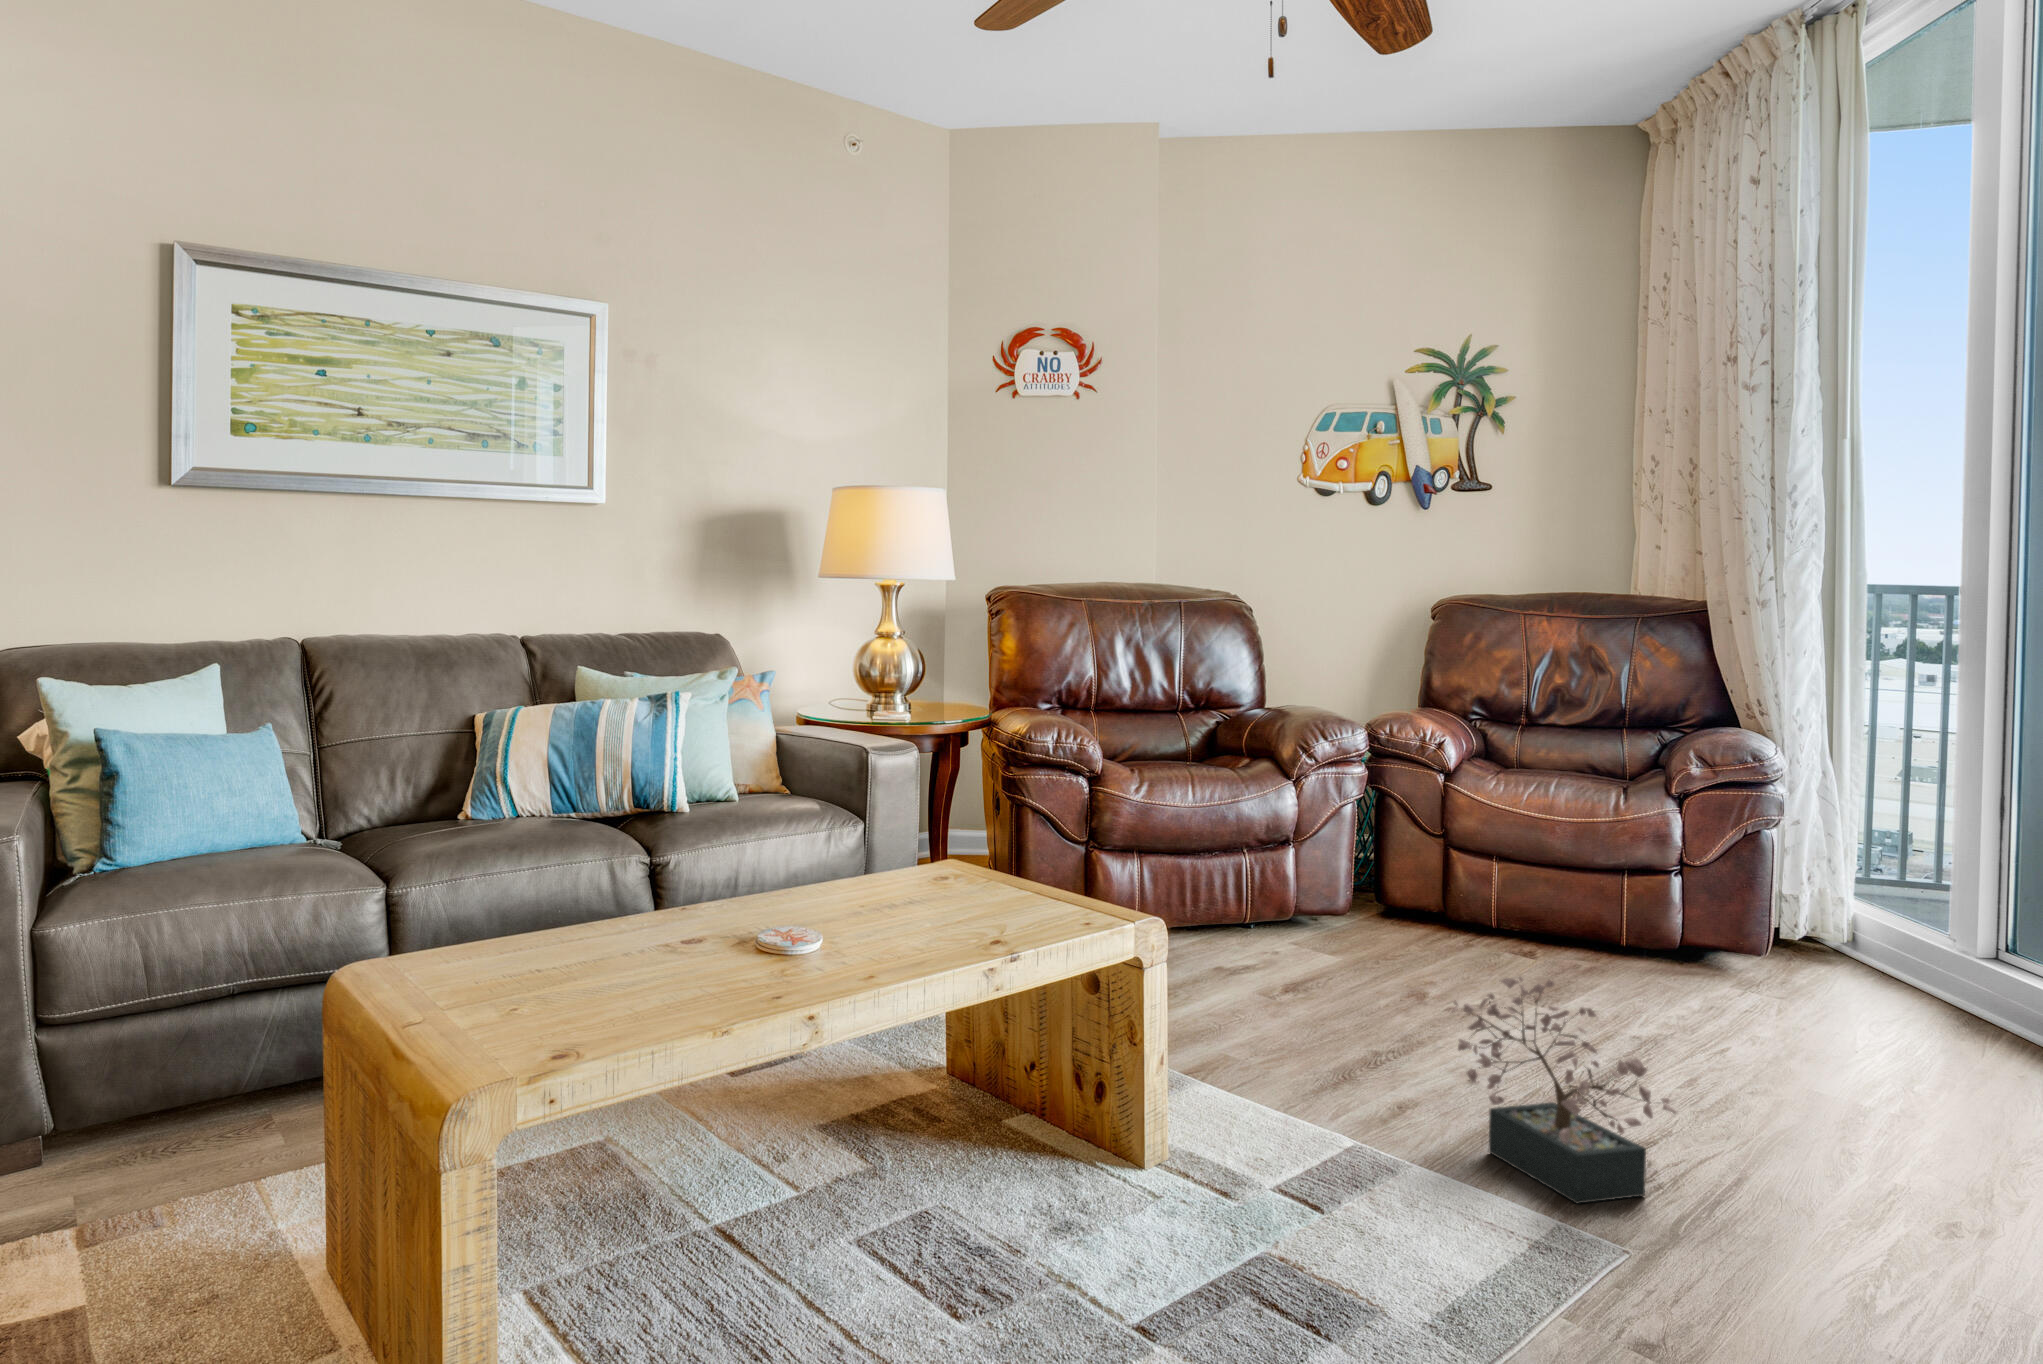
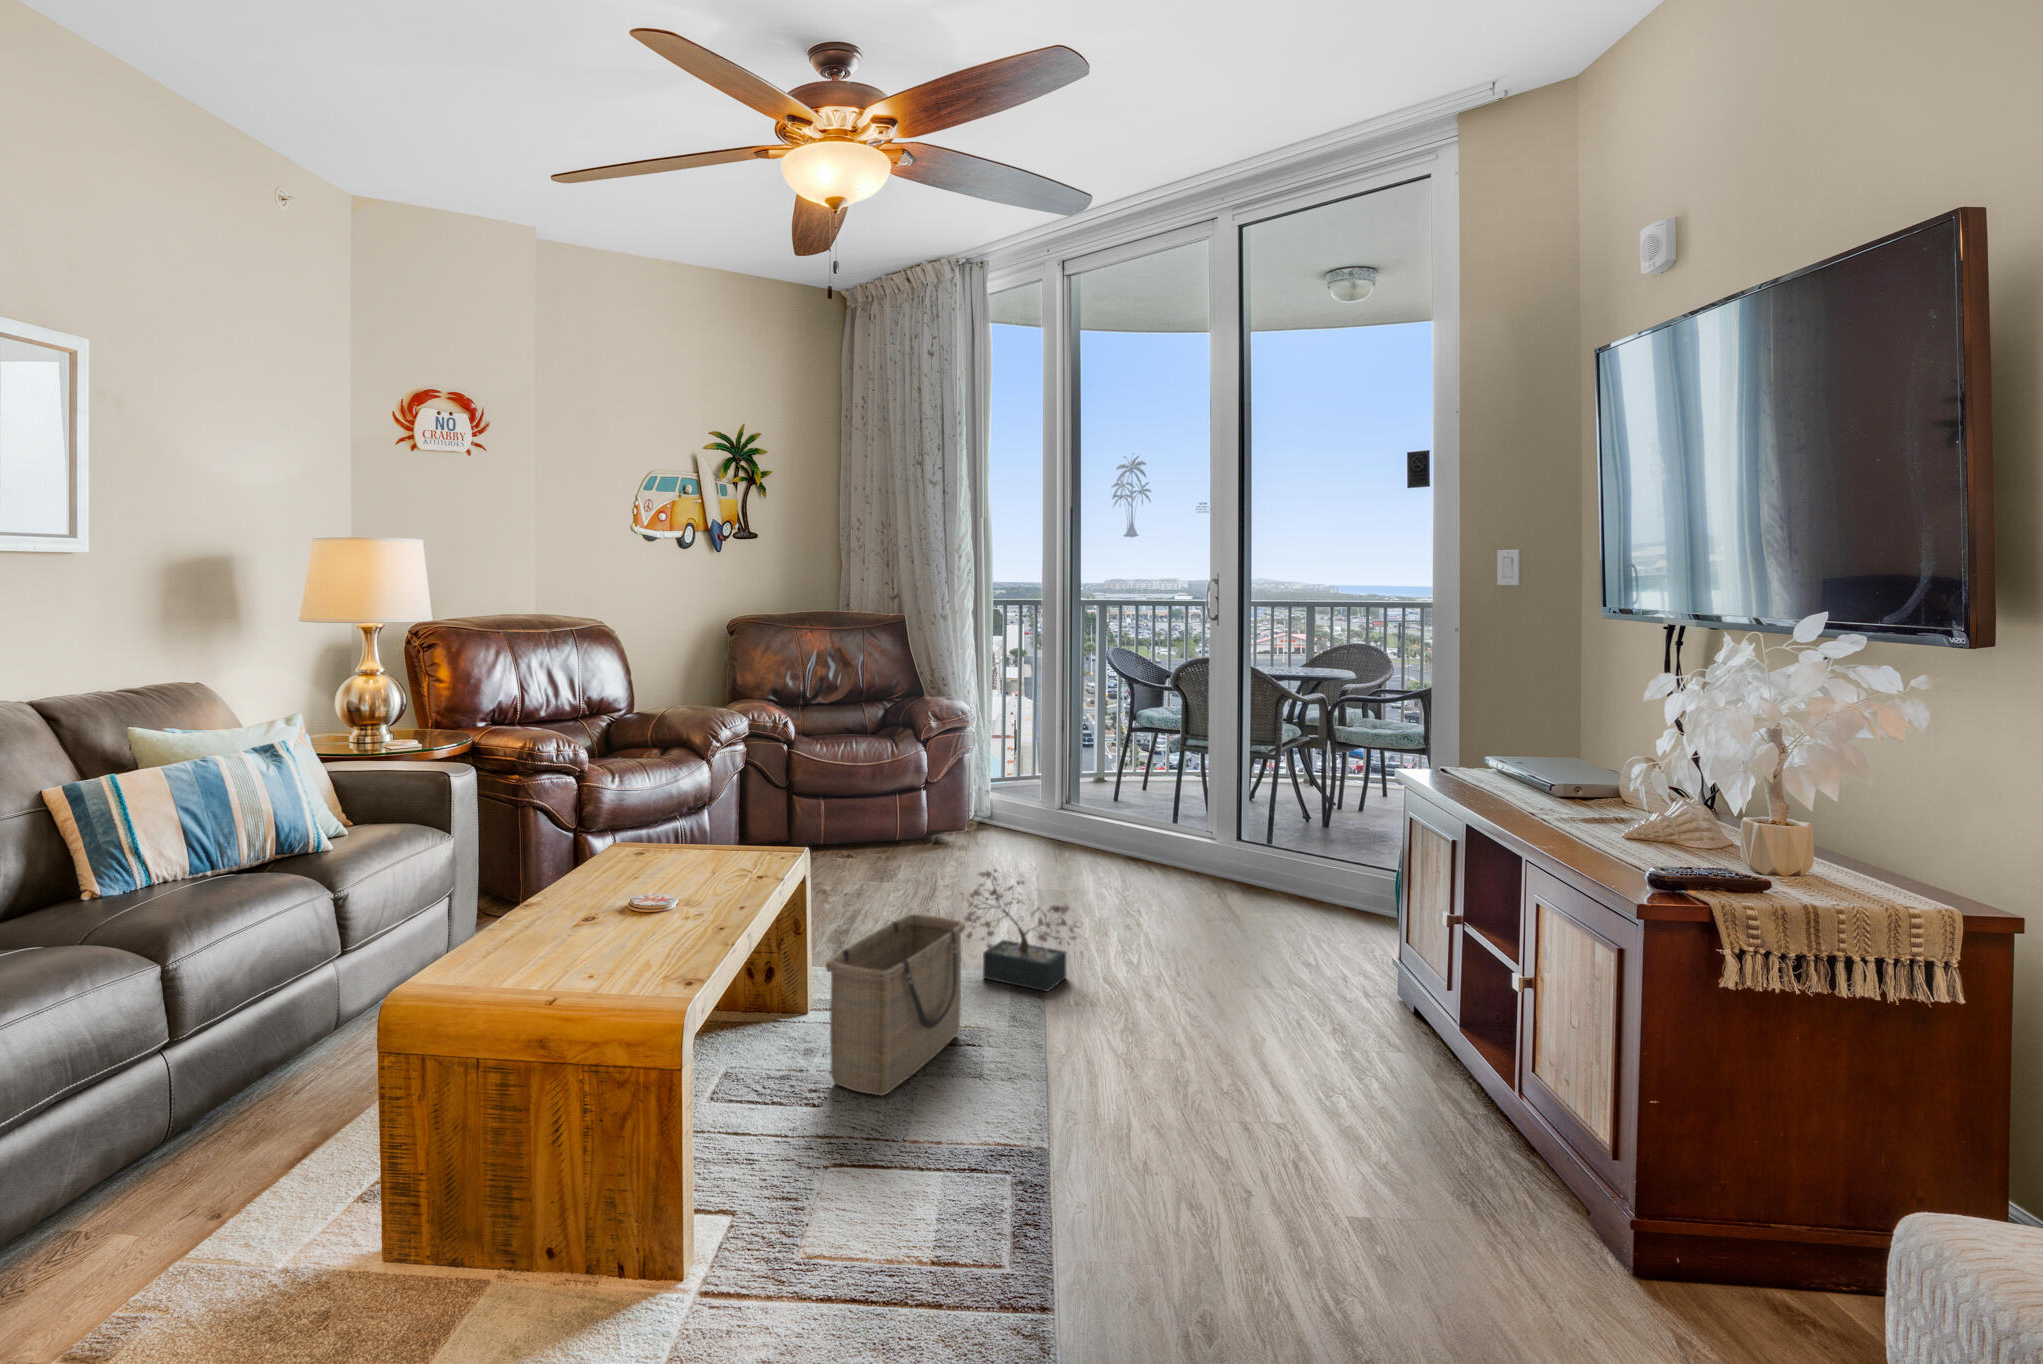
basket: none [1053,999,1345,1236] -> present [826,914,966,1095]

